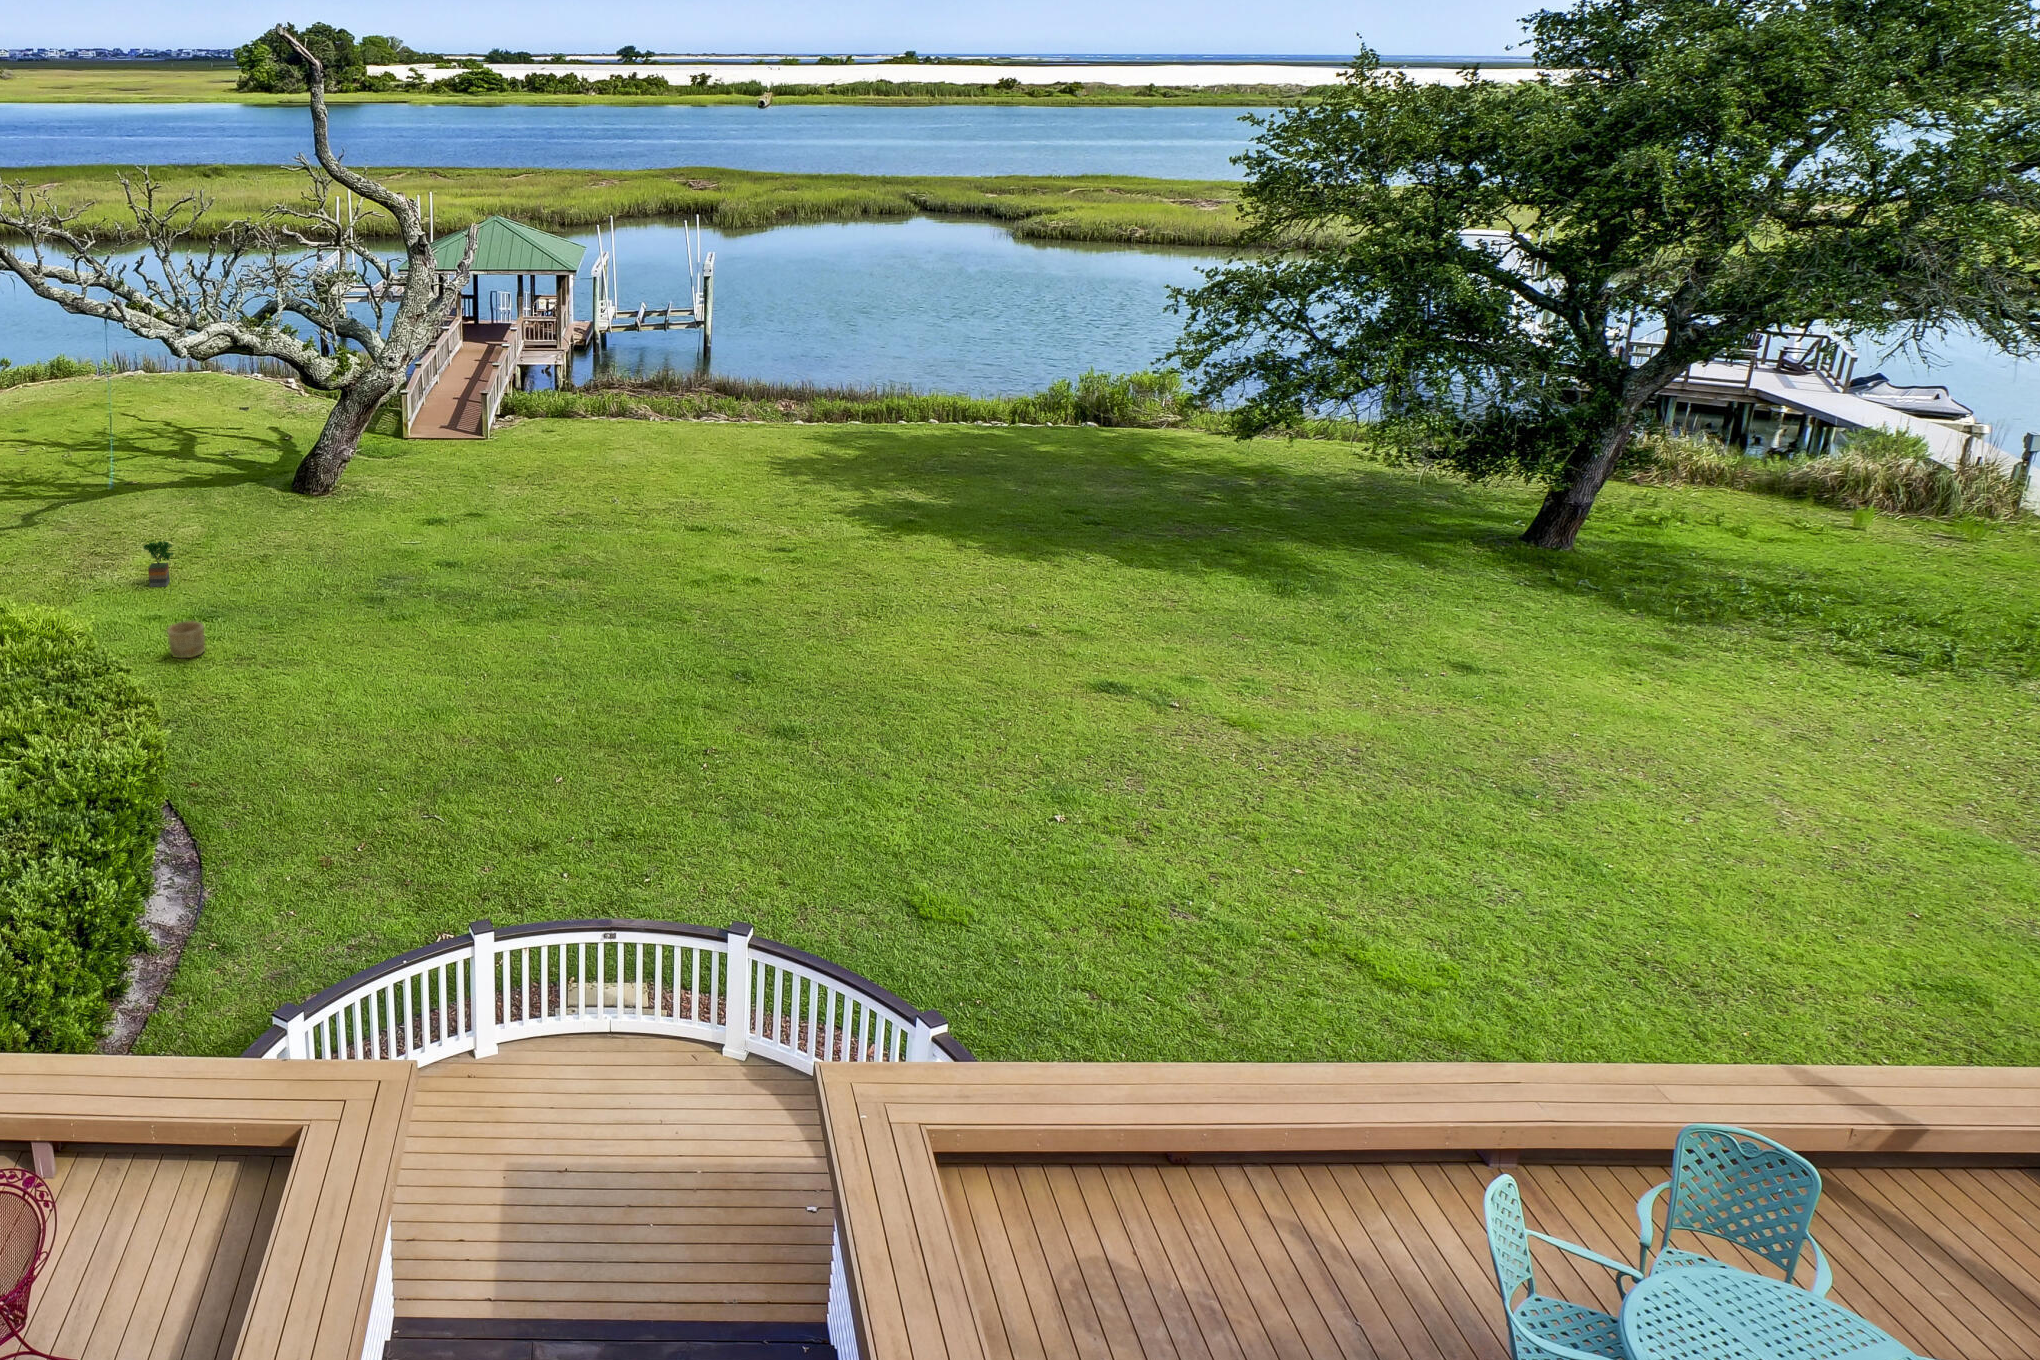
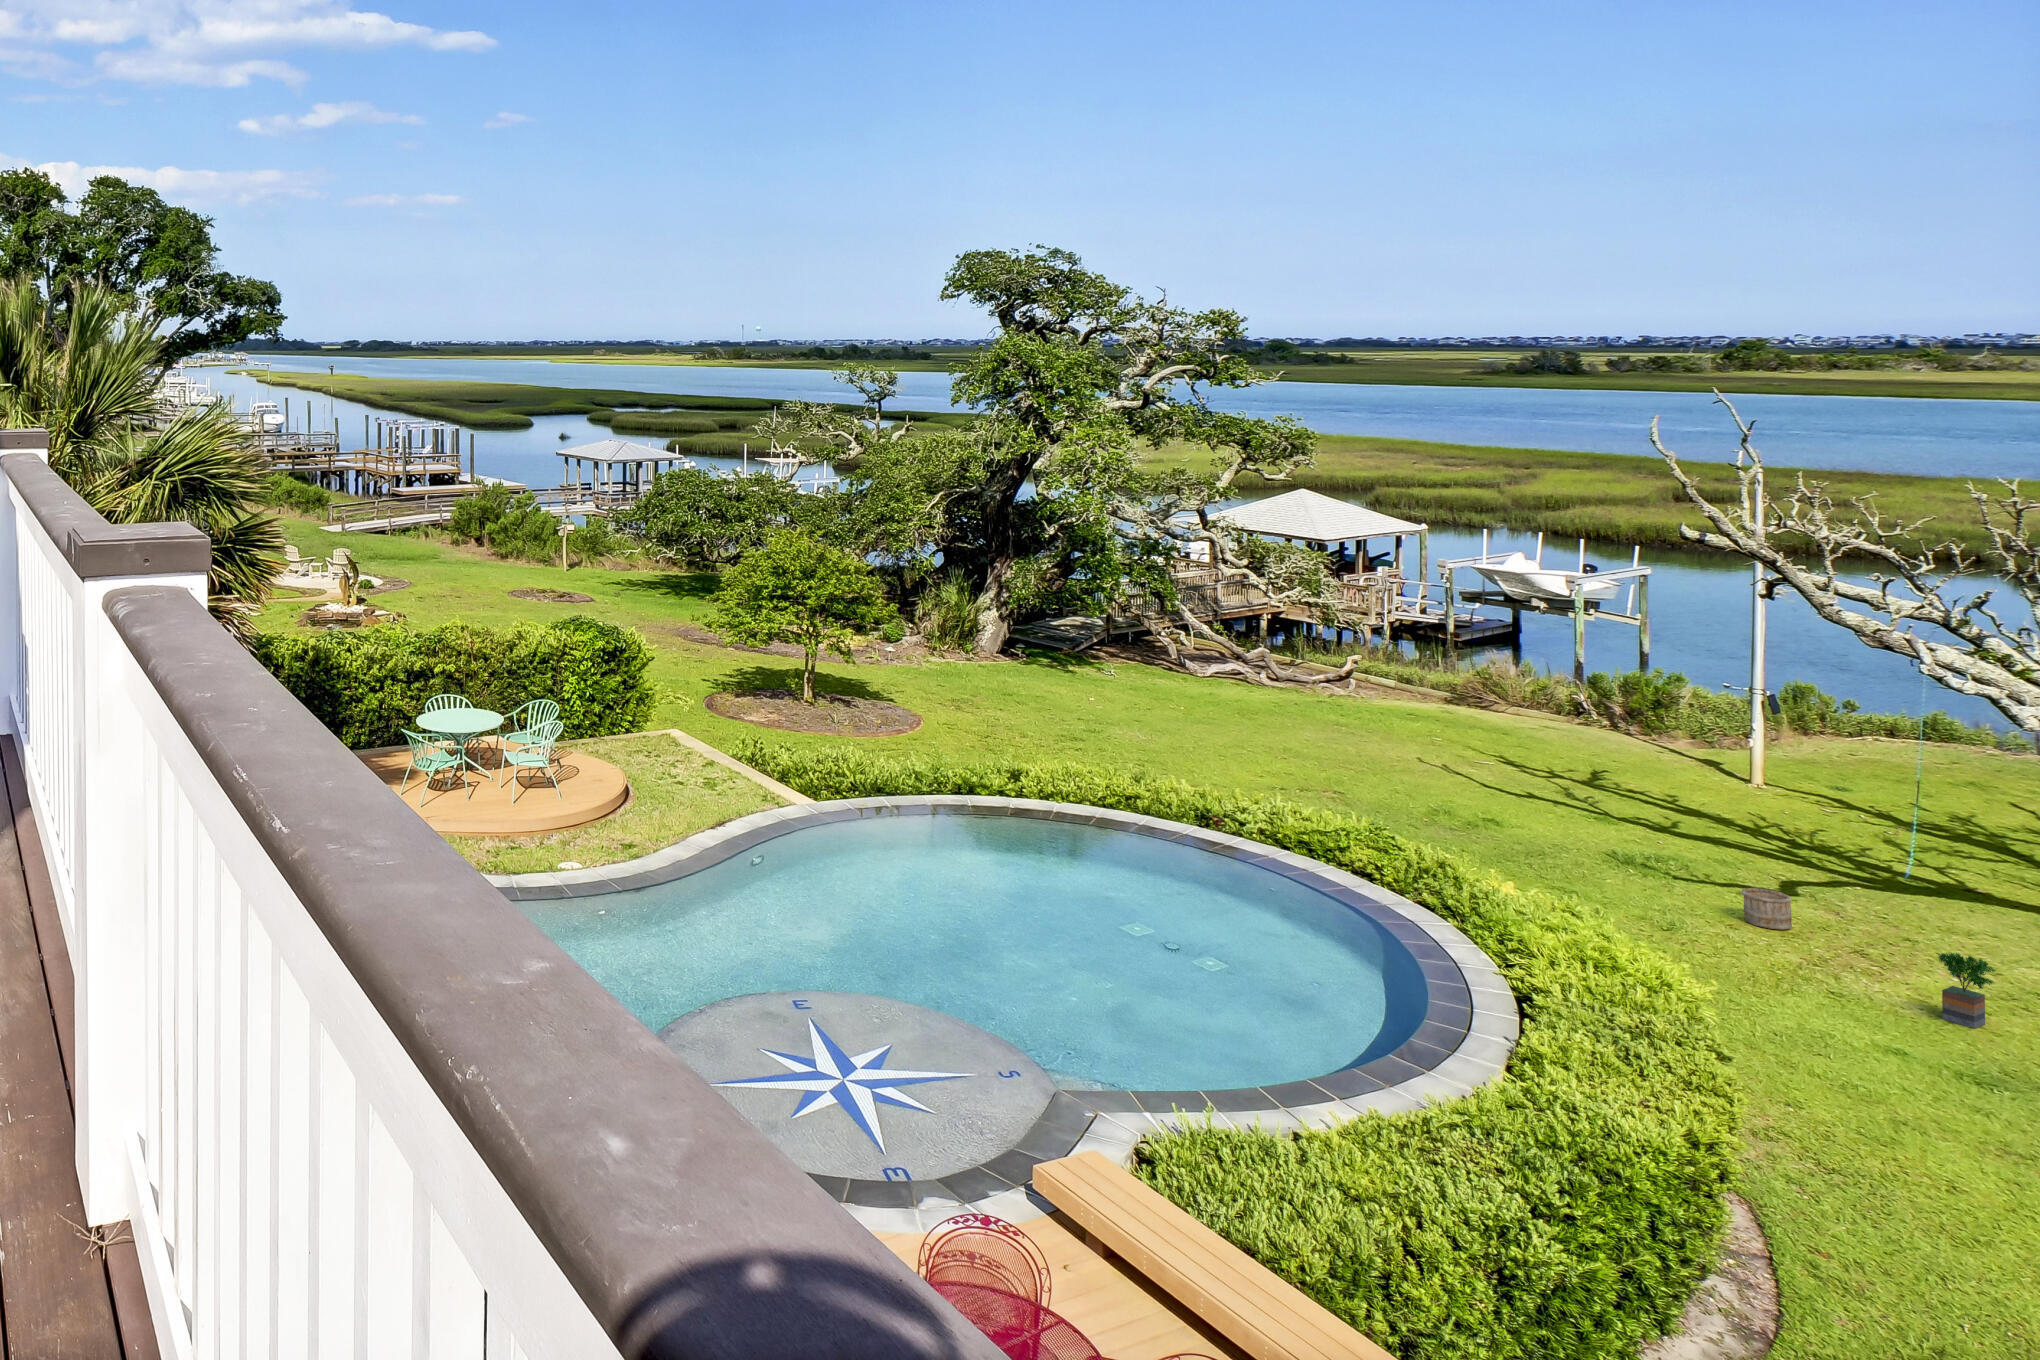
wooden bucket: present [167,621,205,658] -> present [1742,888,1792,930]

